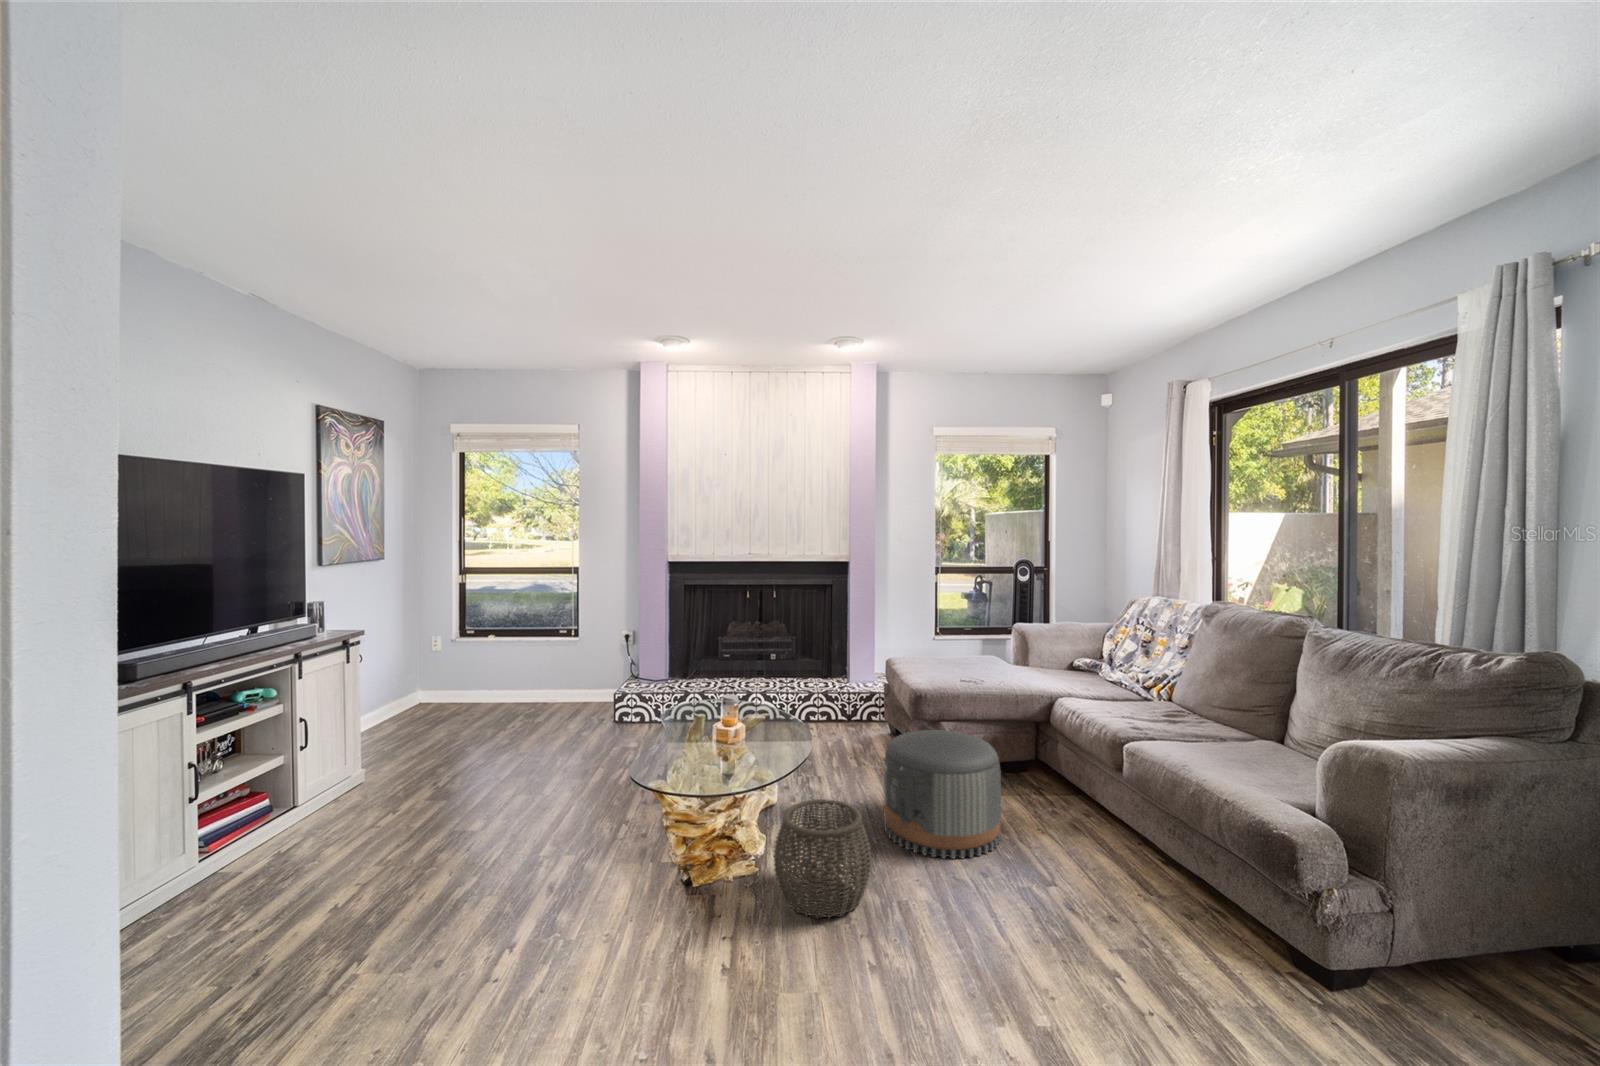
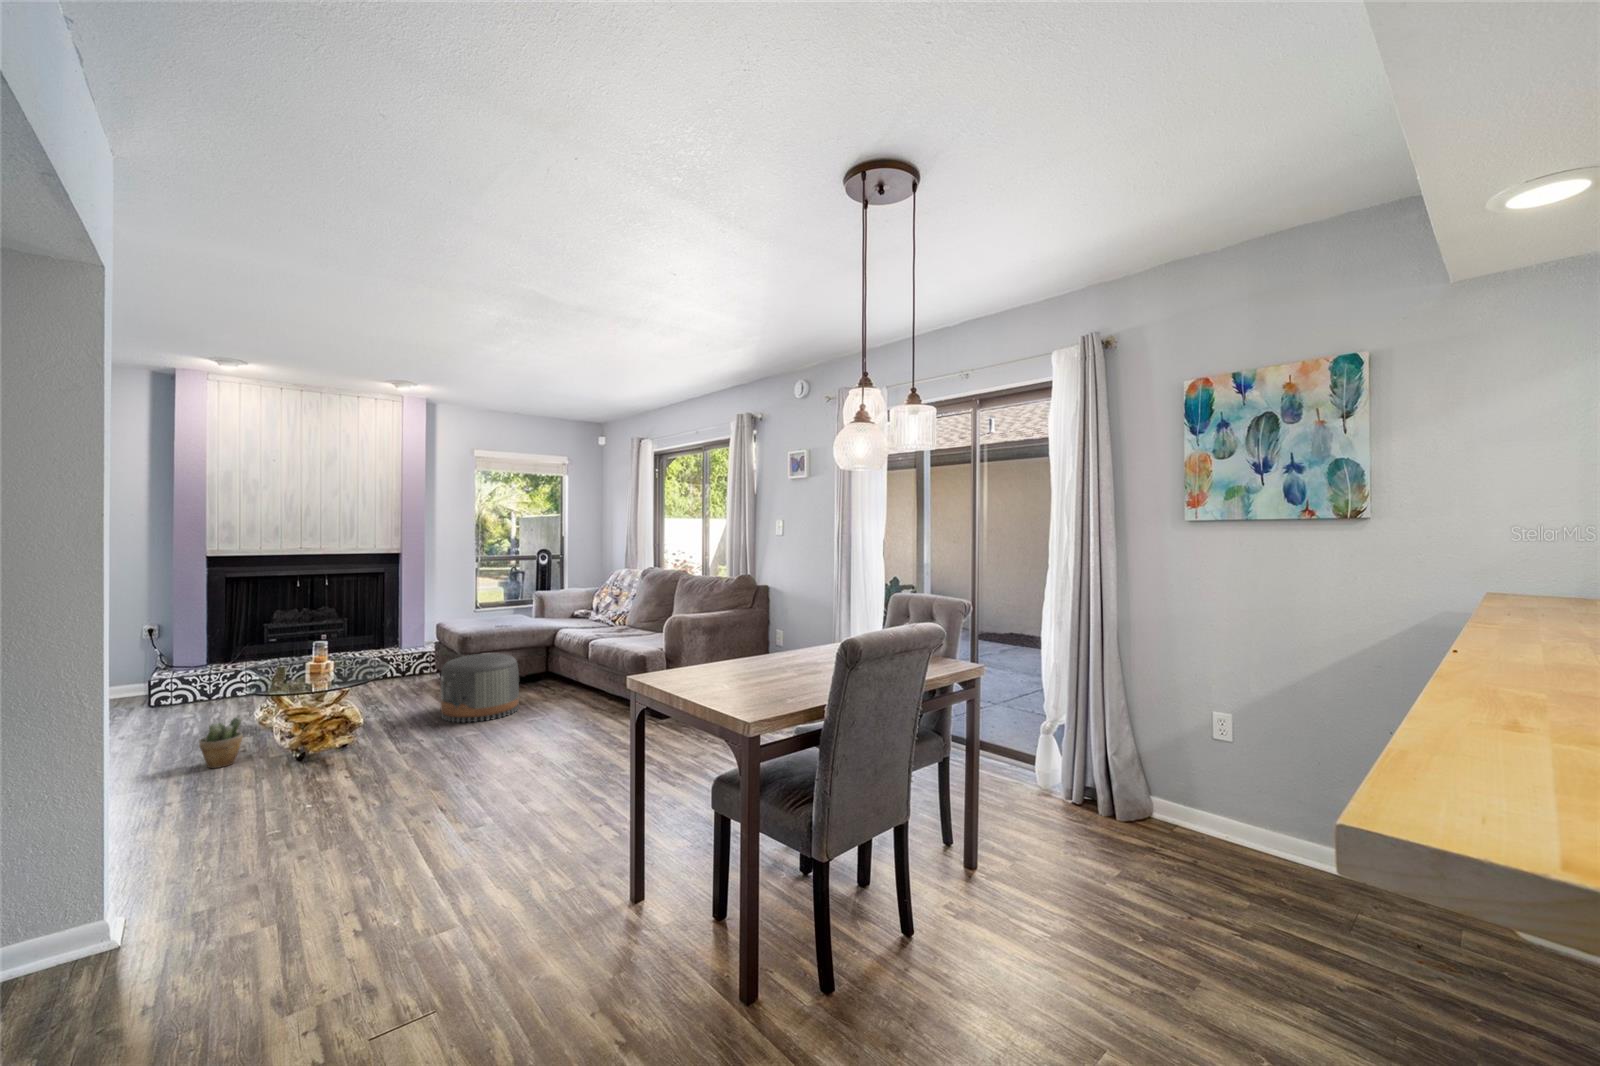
potted plant: none [588,793,635,864] -> present [199,717,243,768]
woven basket: present [774,799,871,918] -> none [368,692,436,754]

